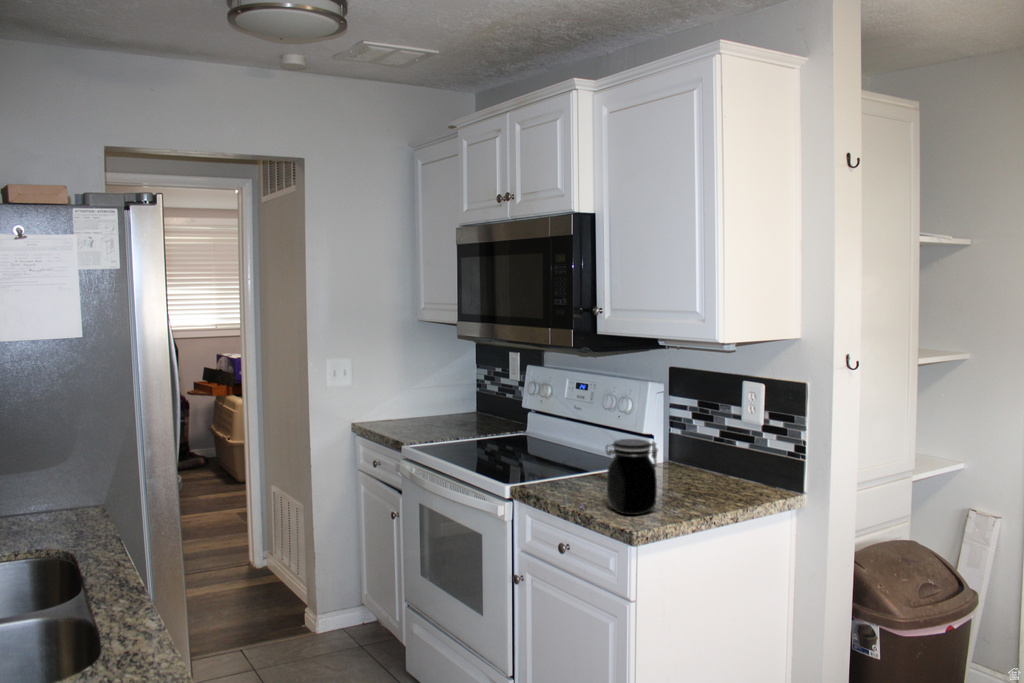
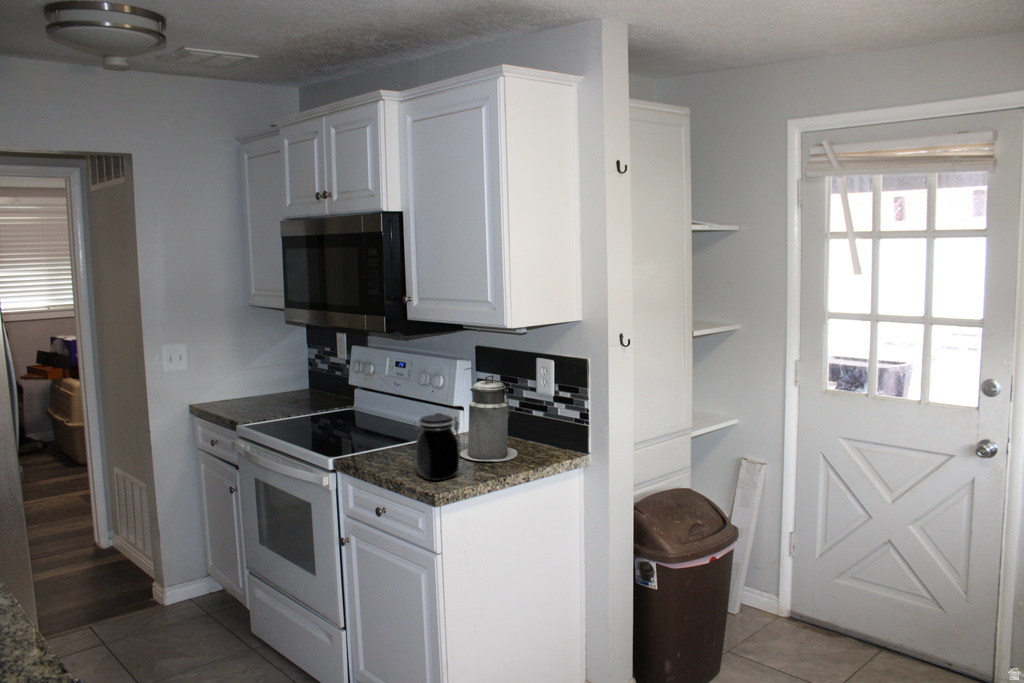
canister: none [653,397,721,498] -> present [460,375,517,462]

